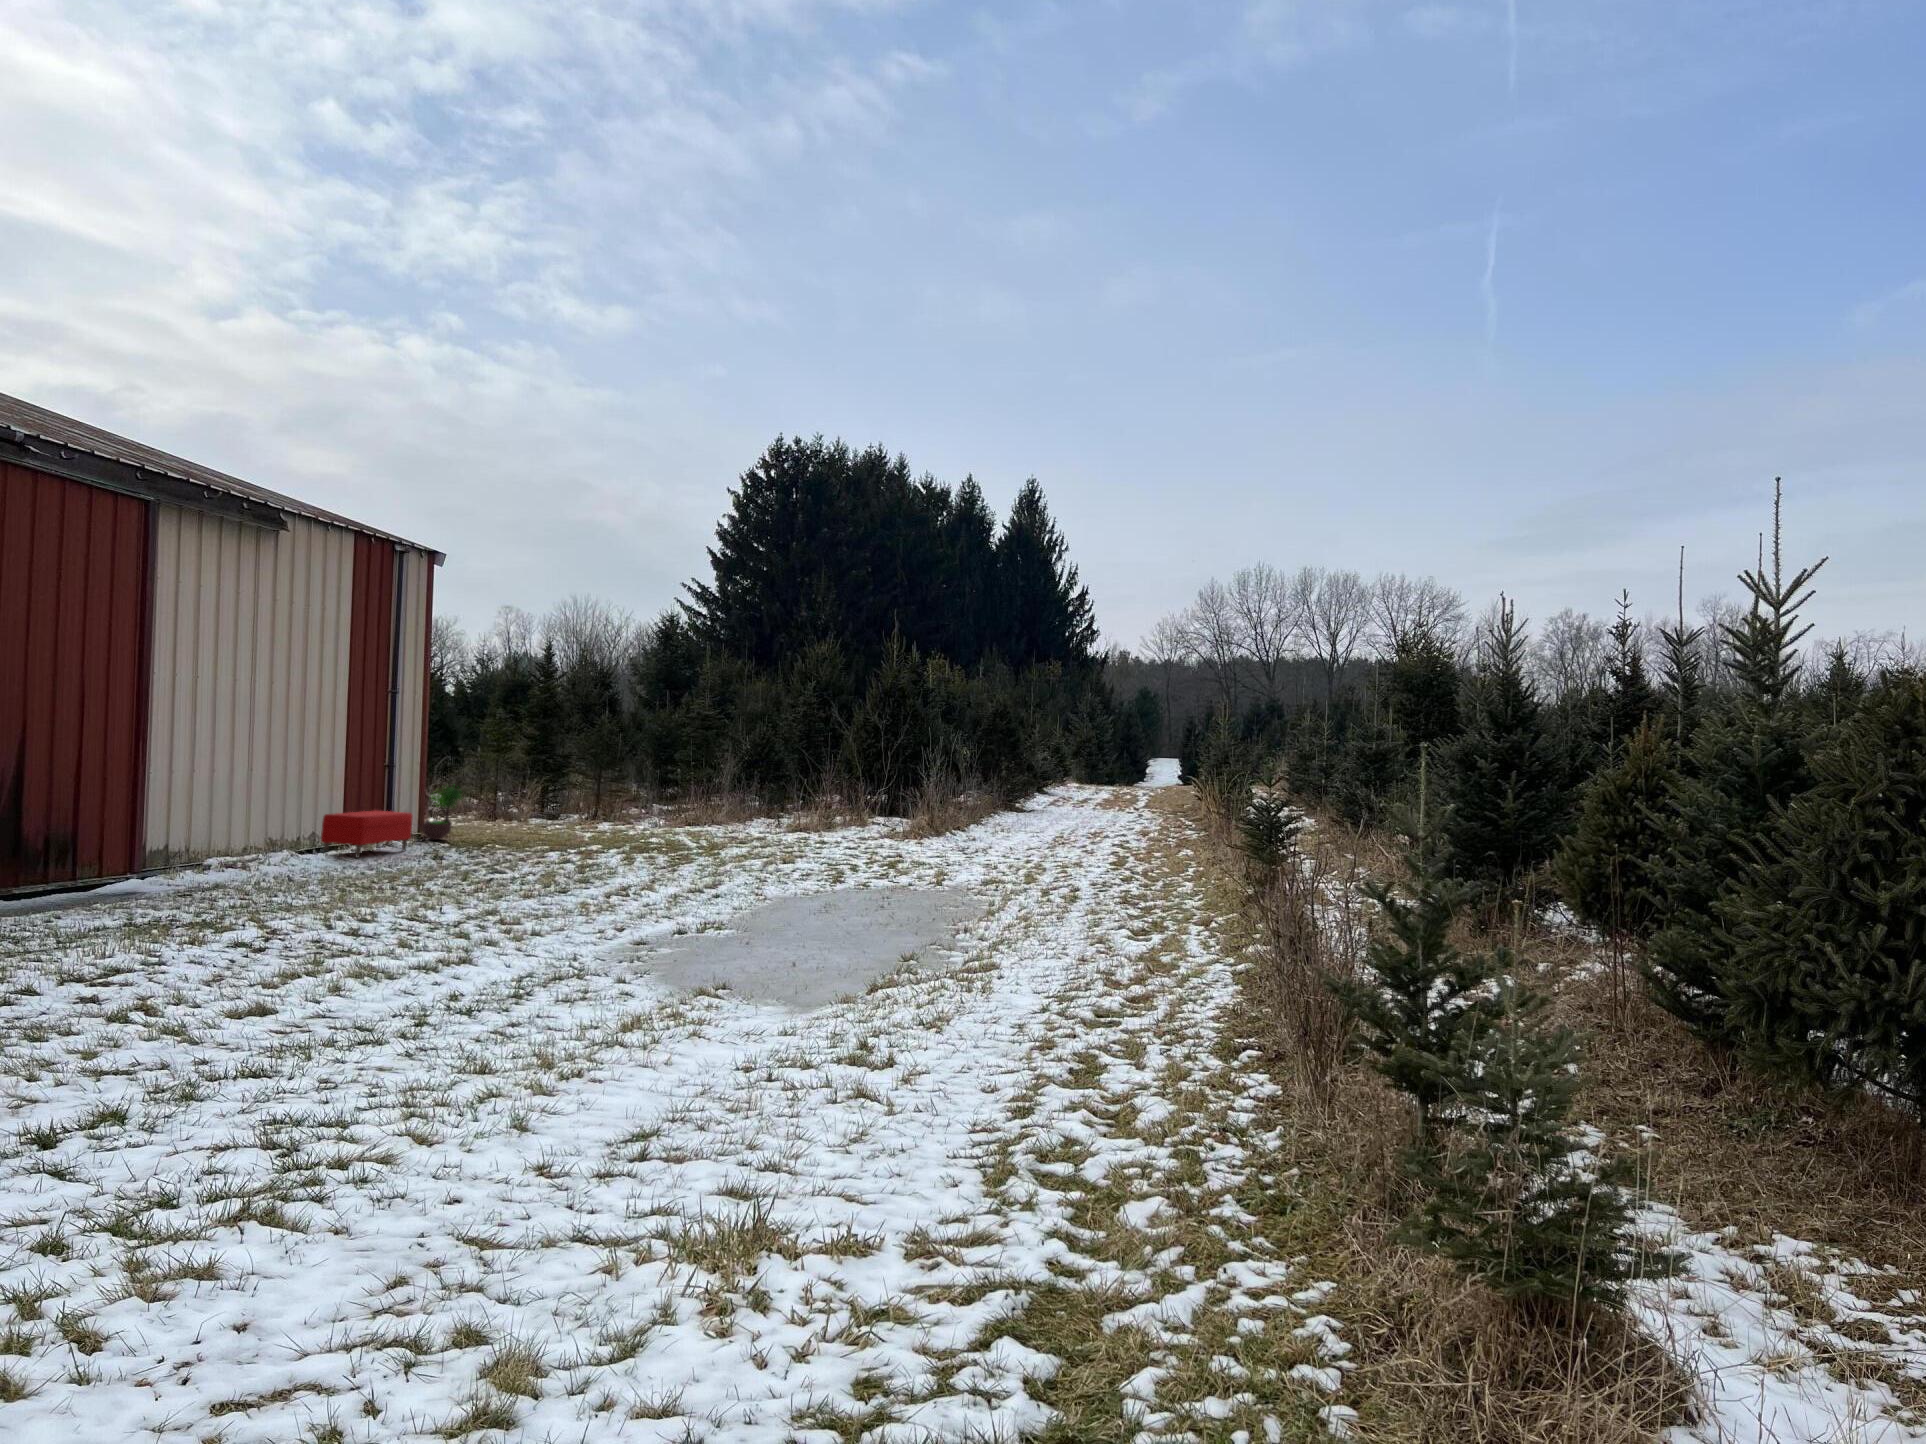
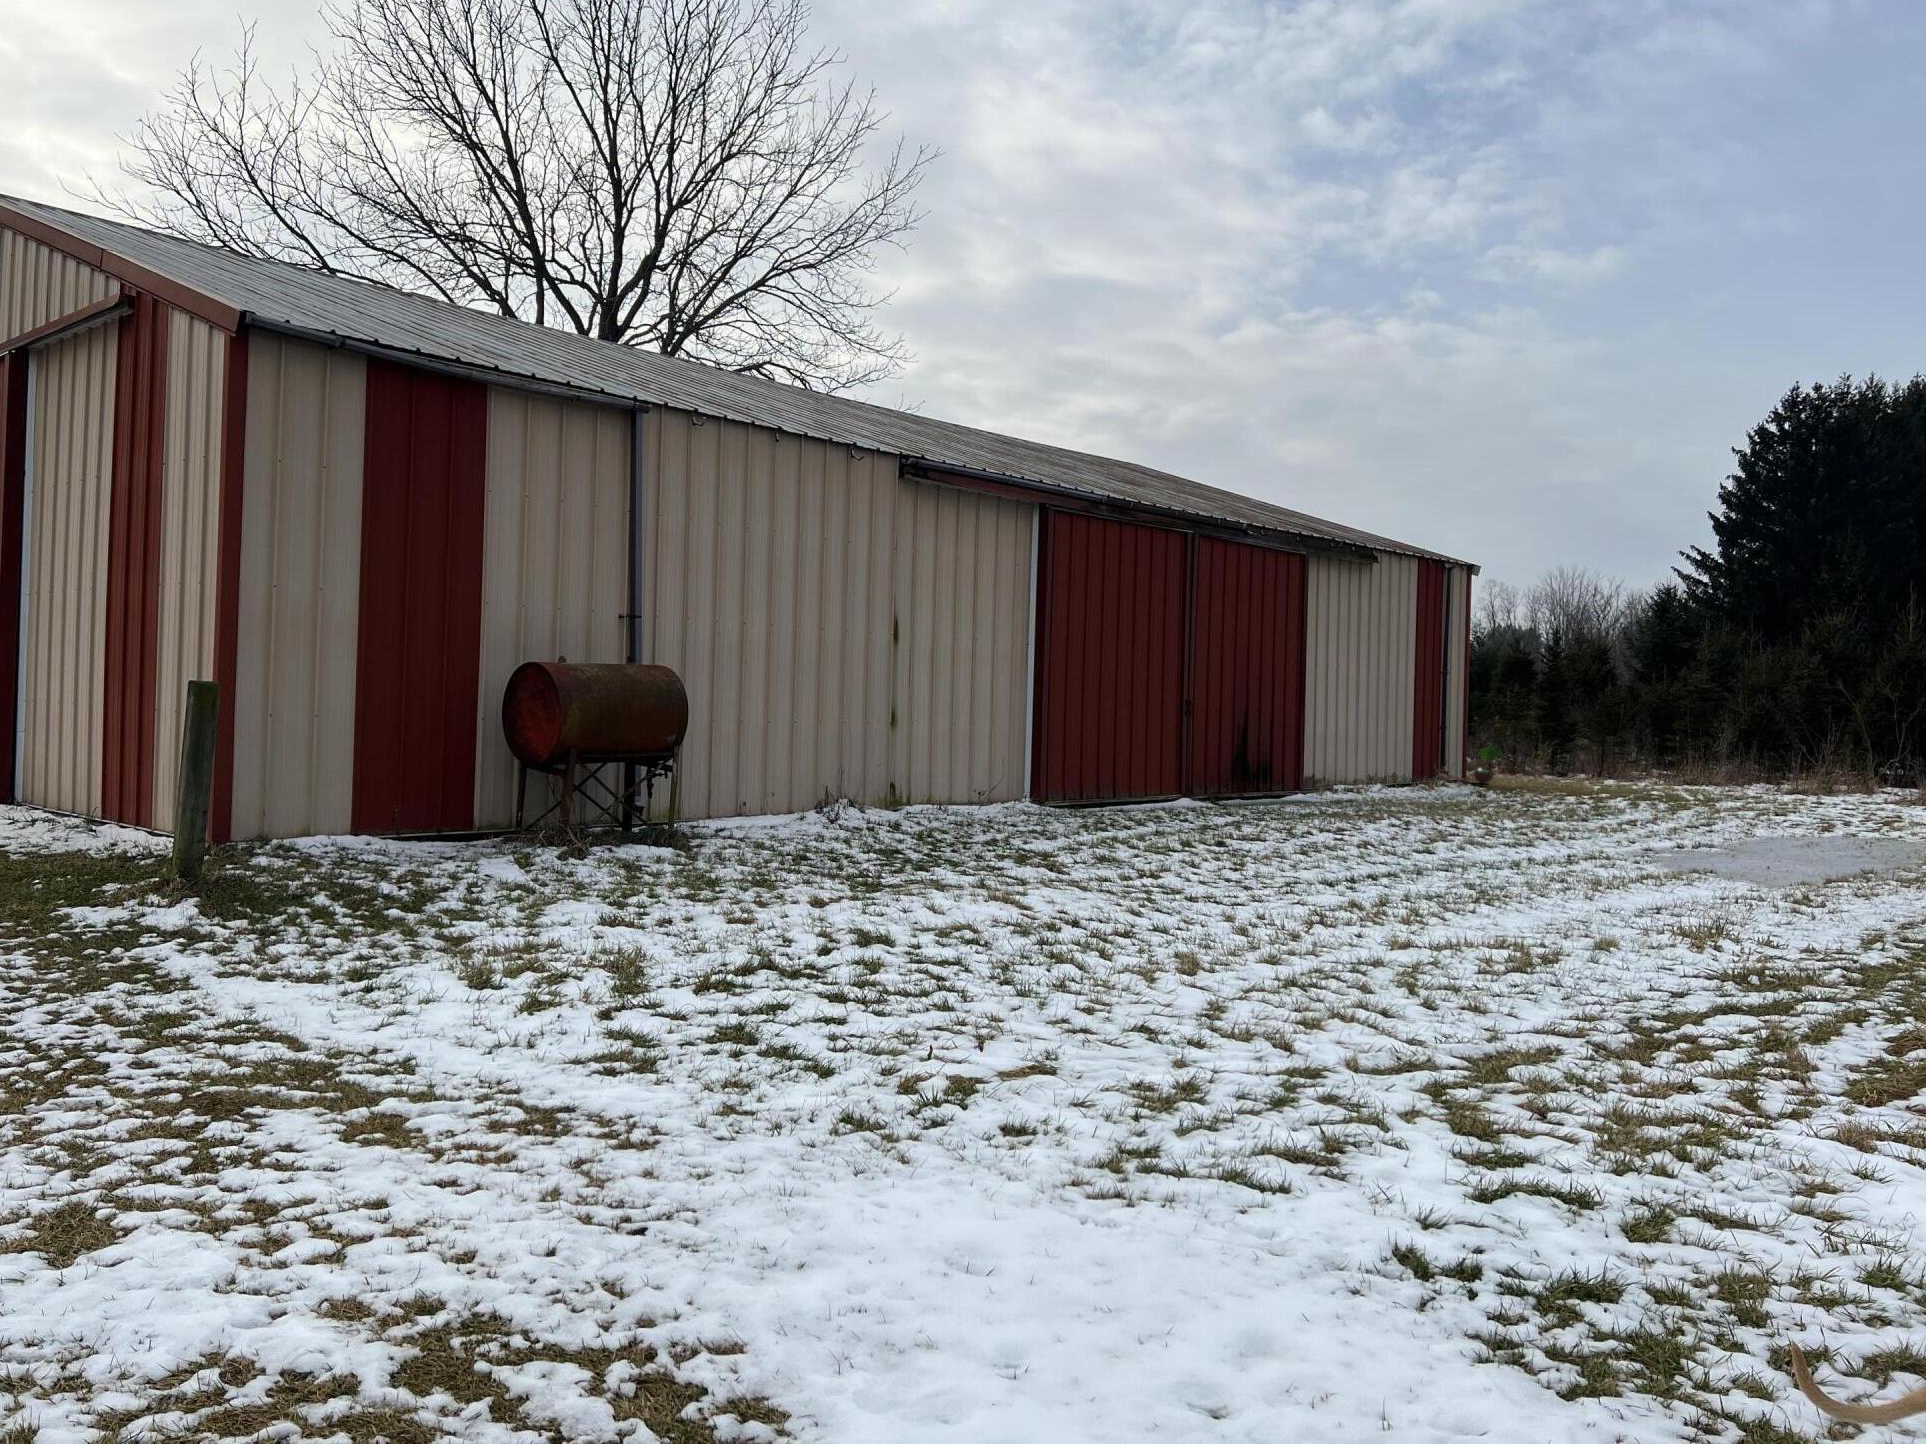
bench: present [321,811,413,858] -> none [1418,761,1472,790]

